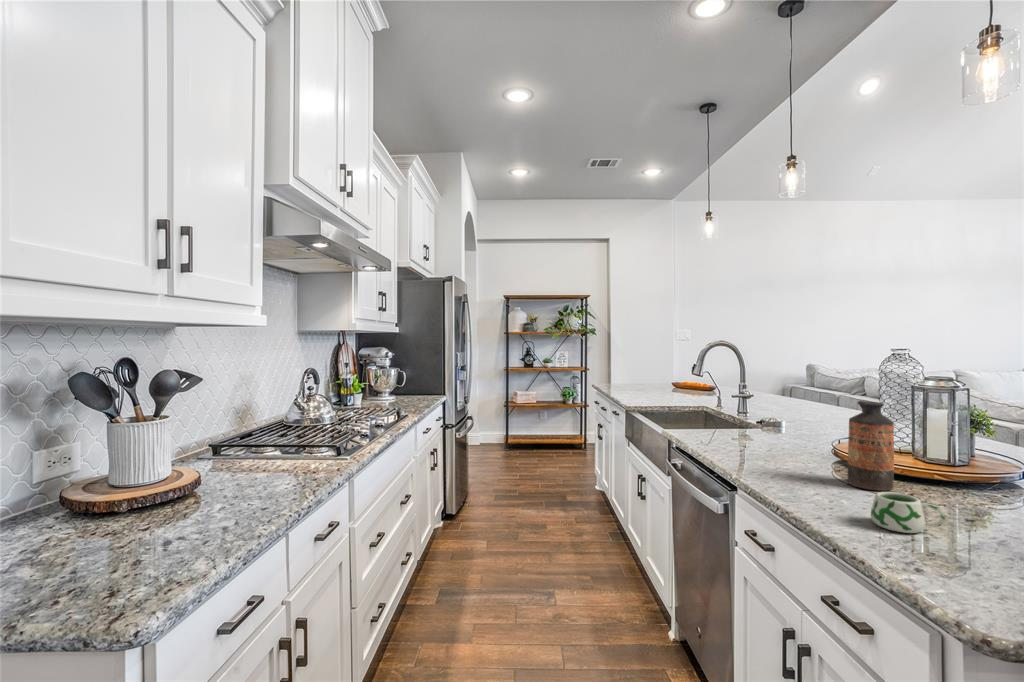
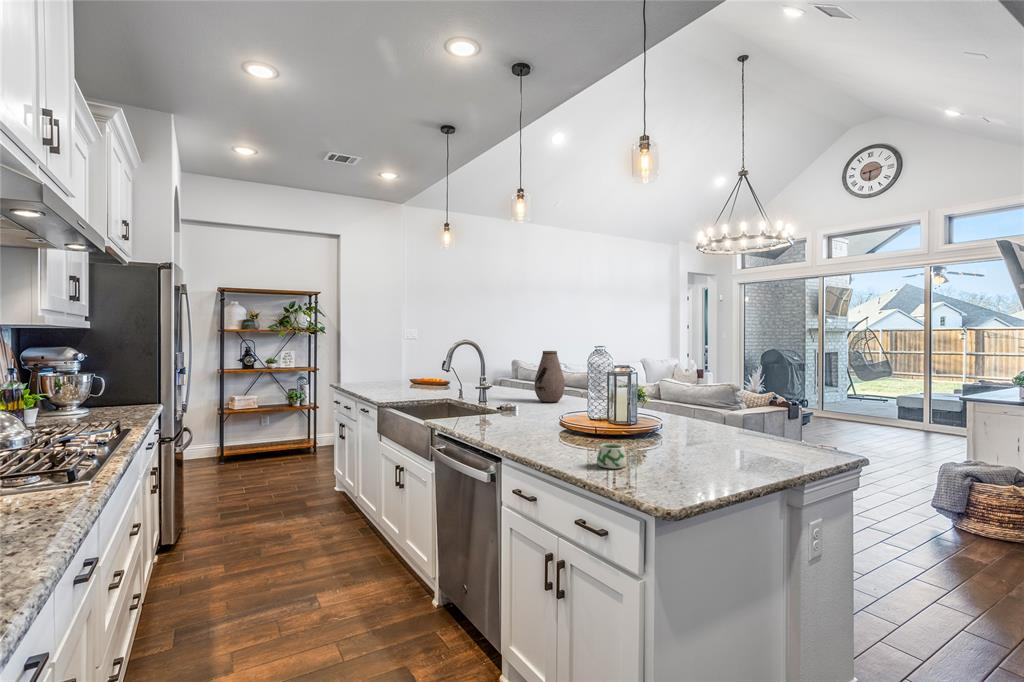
vase: none [812,354,857,420] -> present [535,351,565,403]
bottle: present [848,401,894,491] -> none [575,384,602,447]

